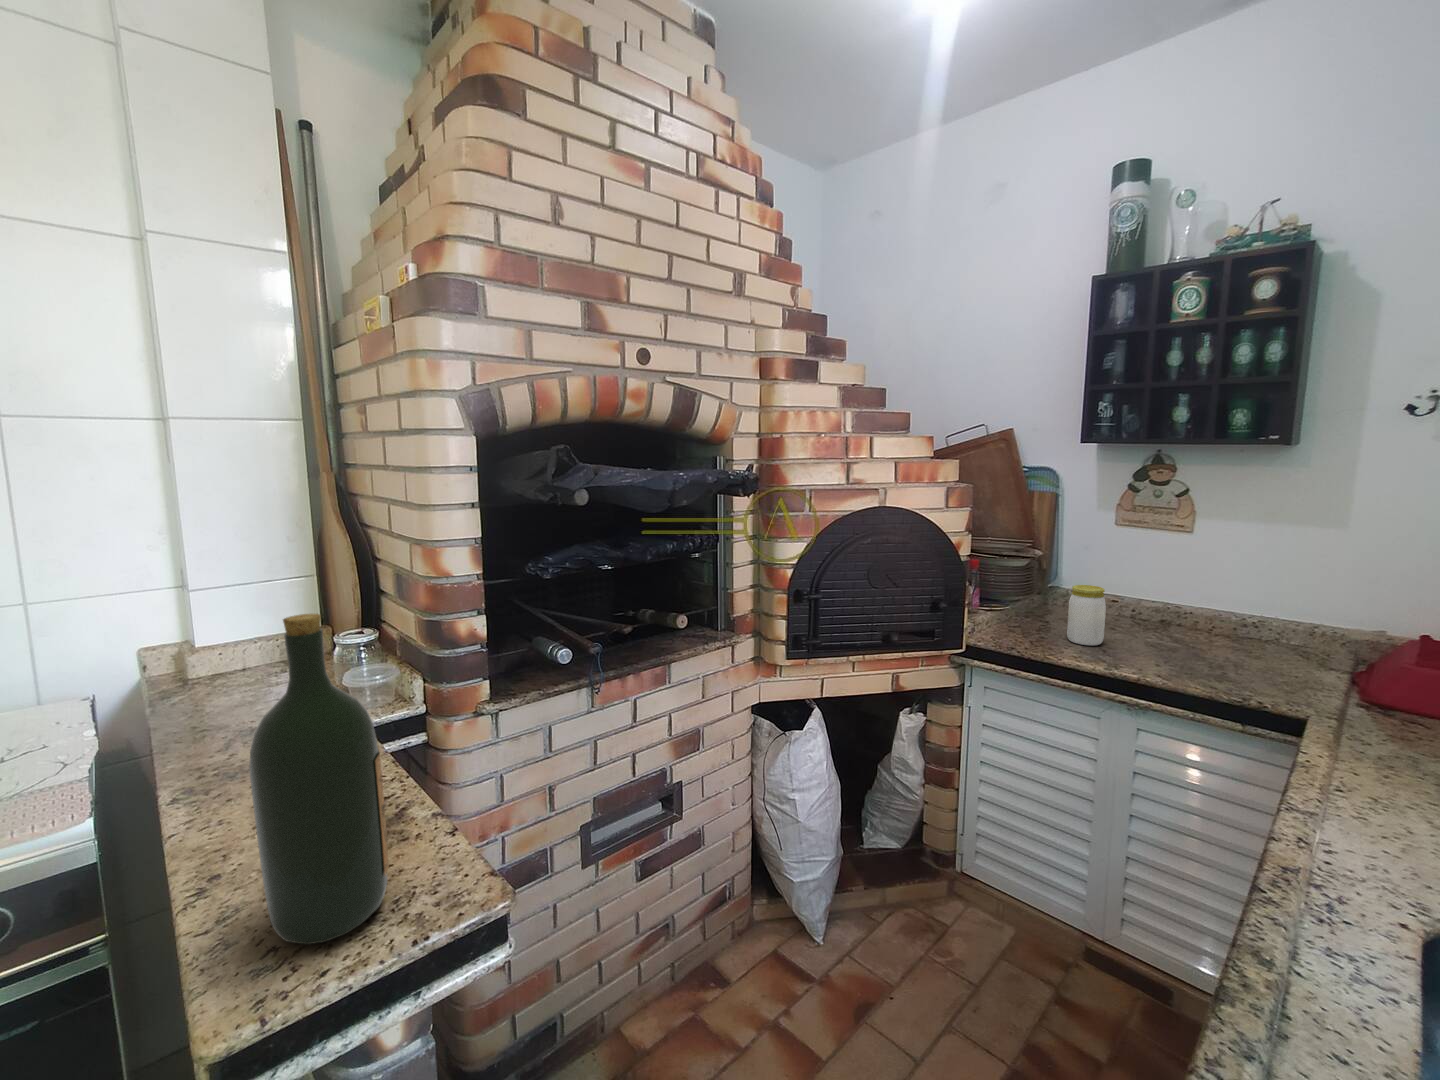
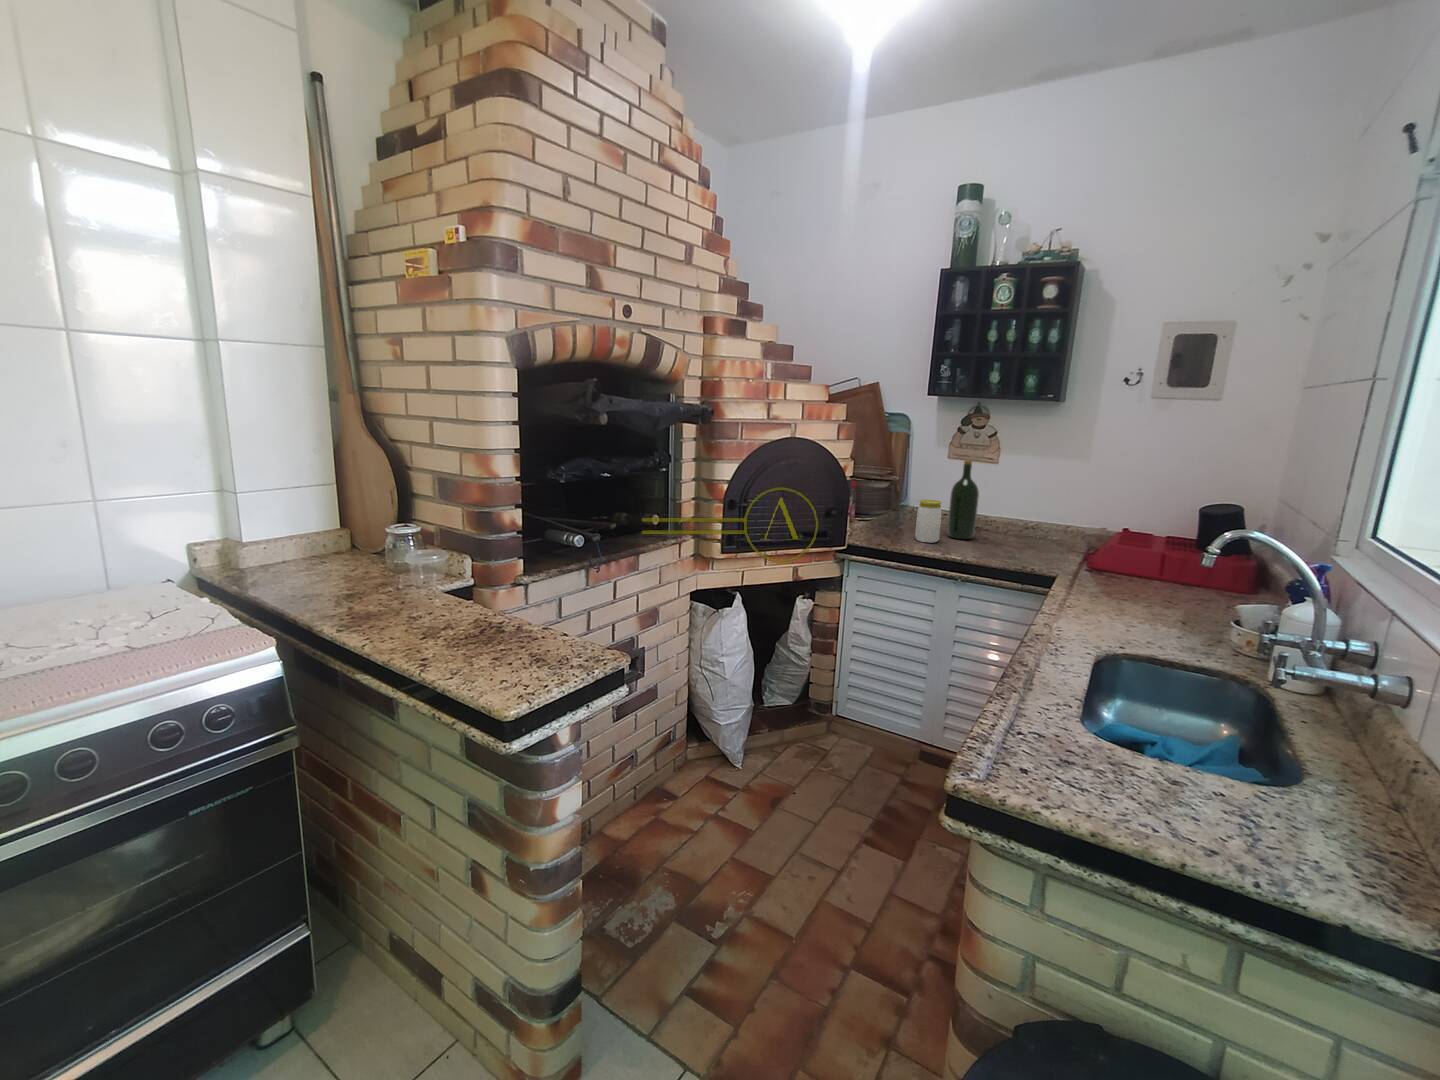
wine bottle: present [249,614,389,944] -> present [948,460,979,539]

